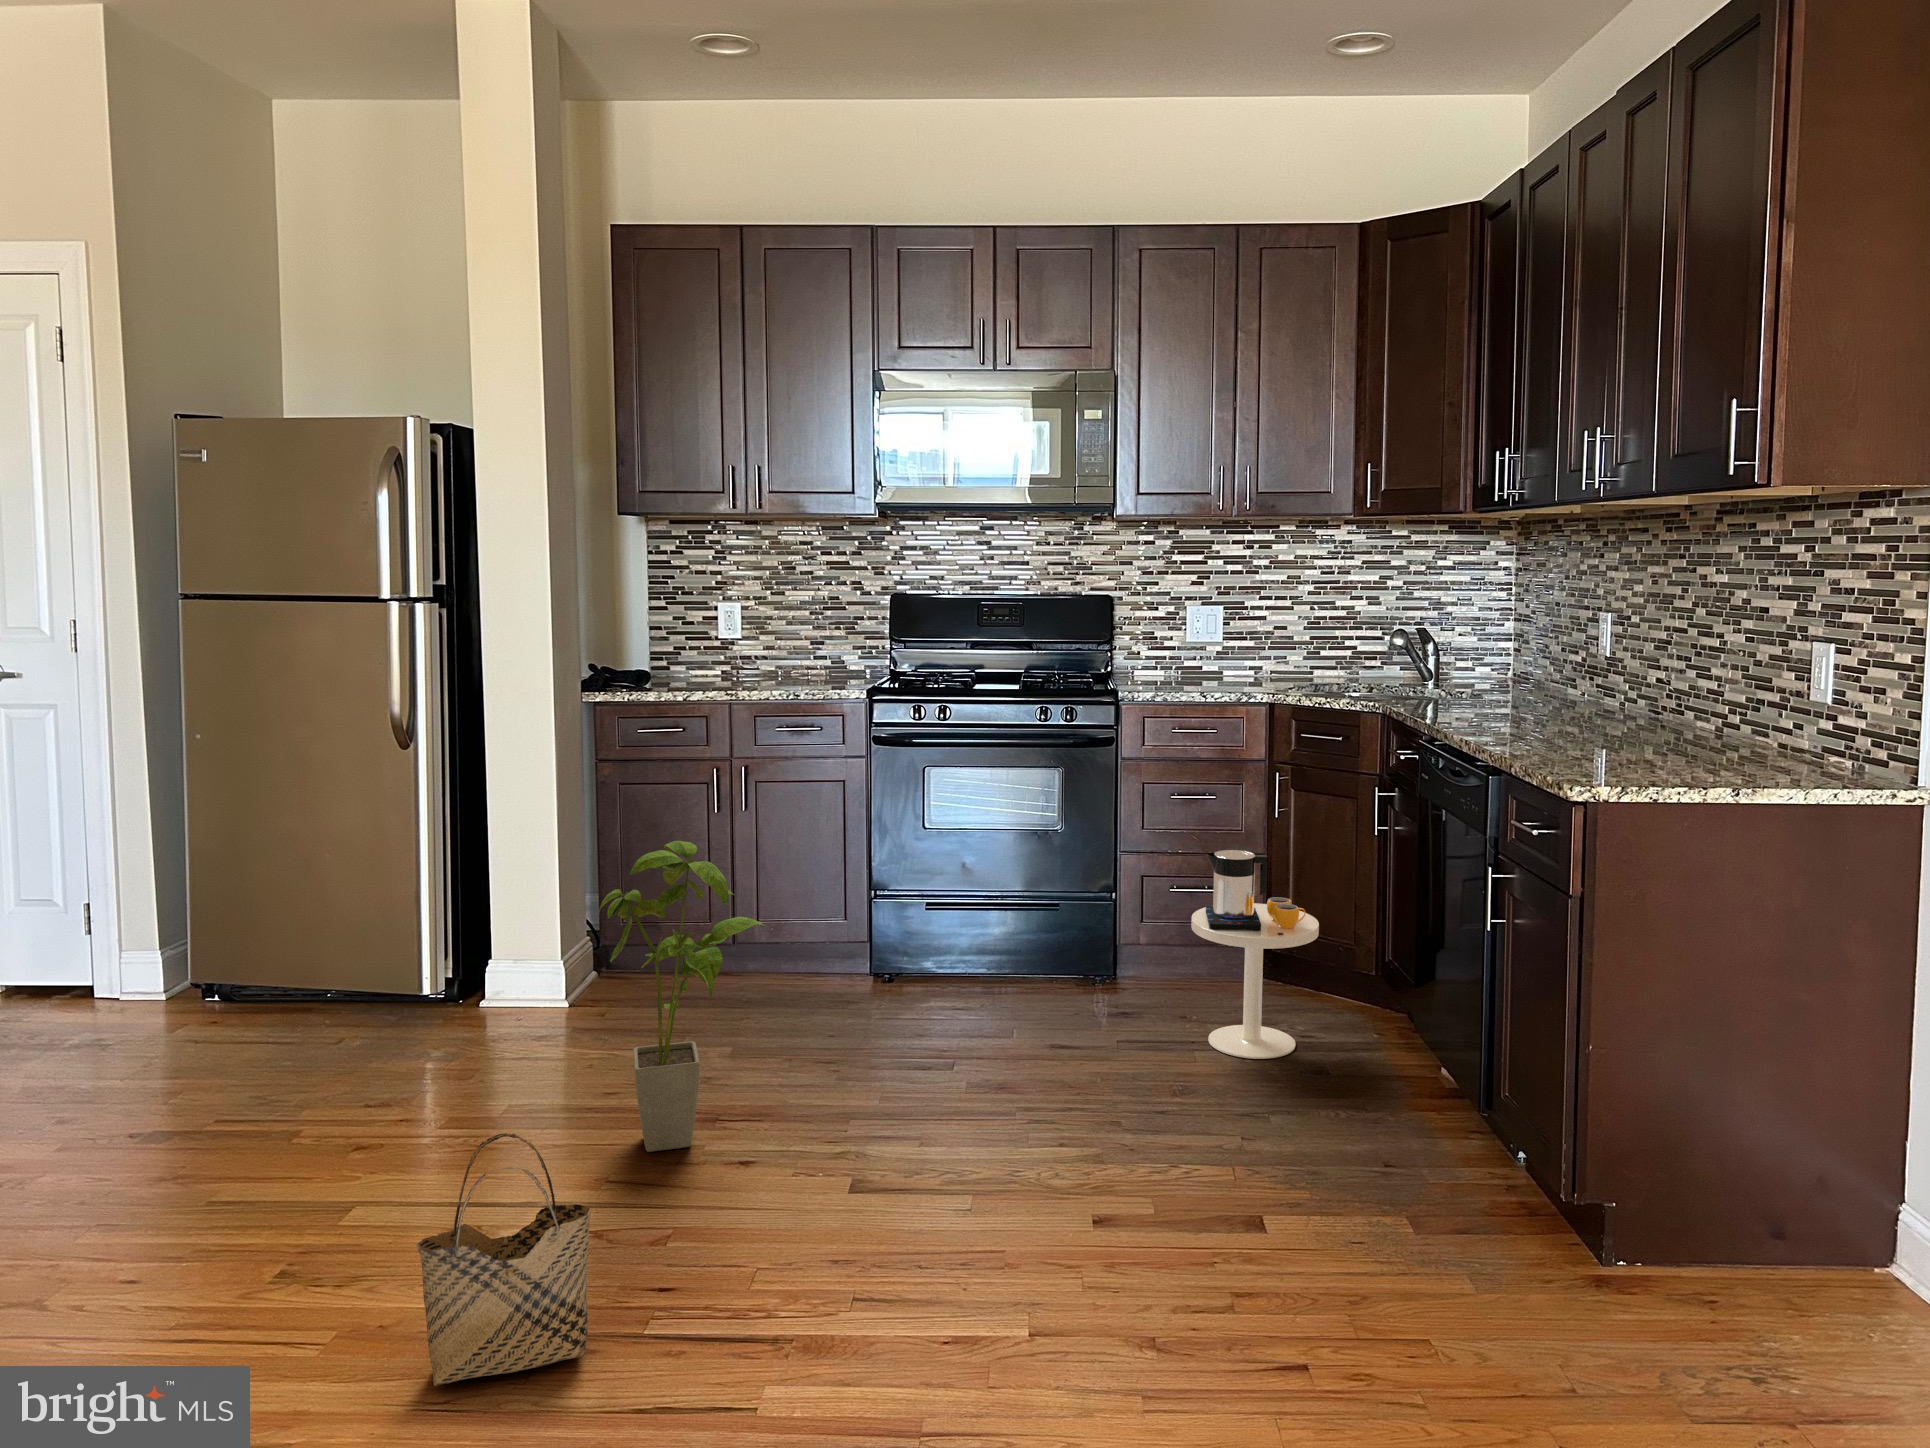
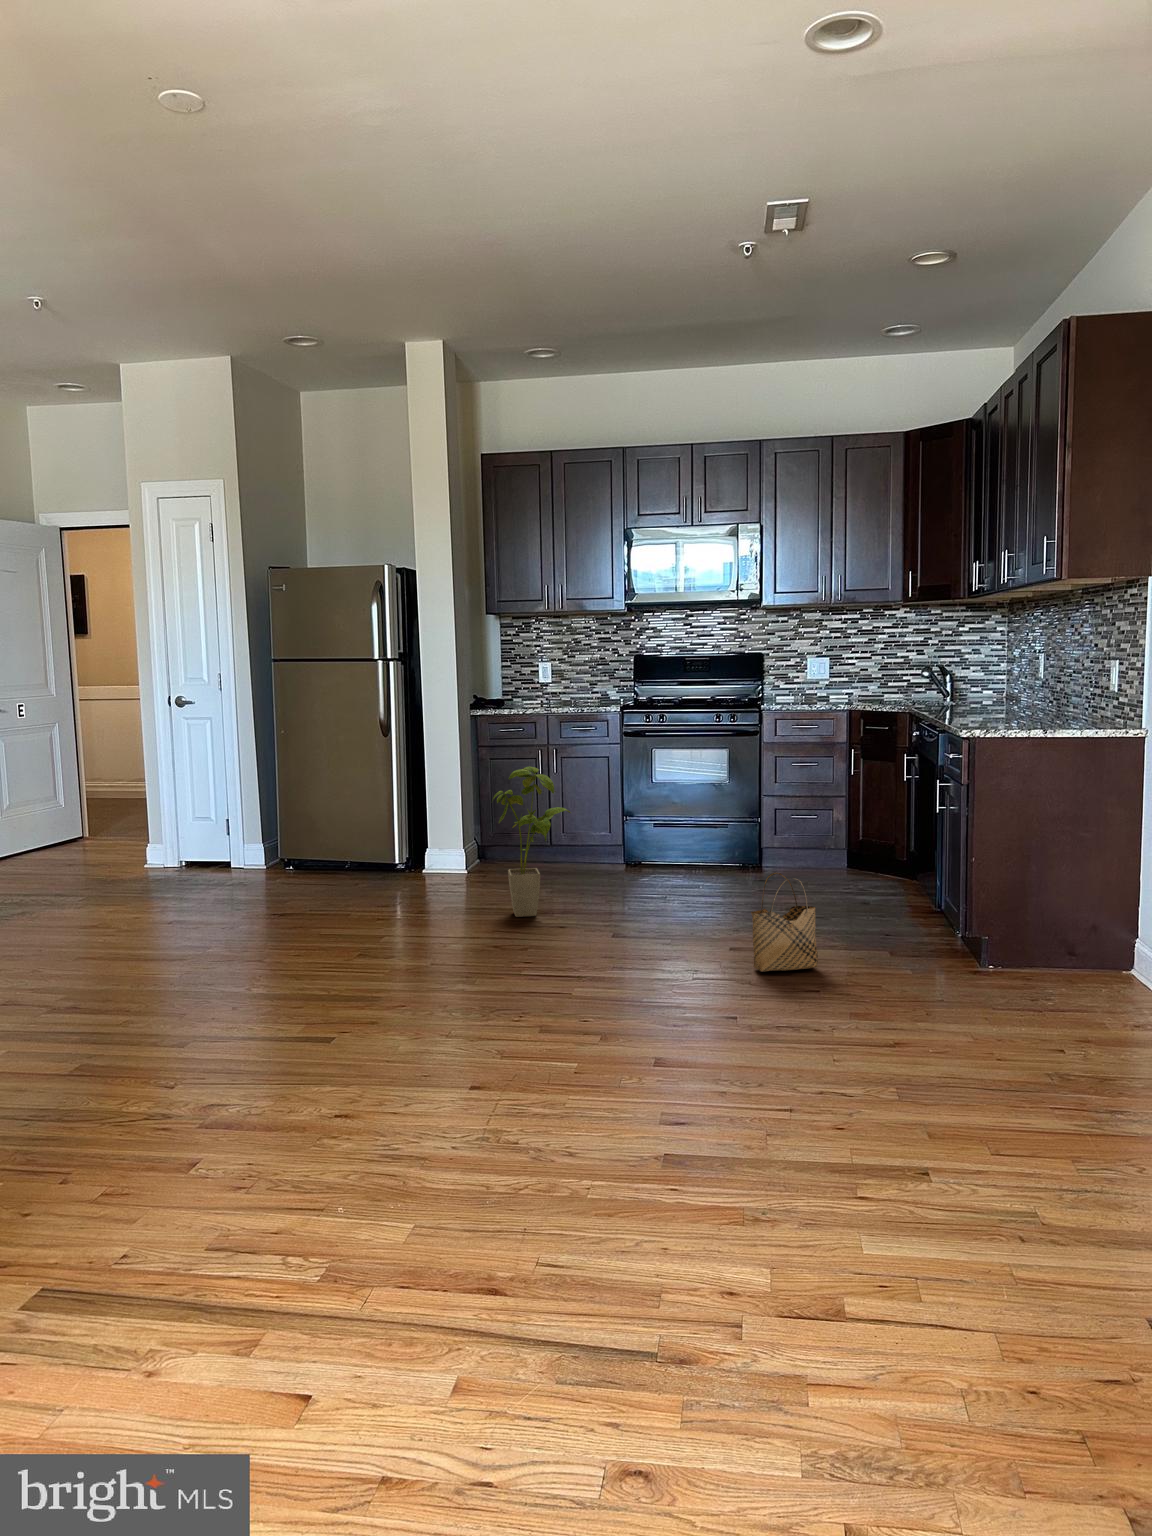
side table: present [1191,850,1319,1059] -> none [796,786,866,896]
woven basket: present [416,1133,591,1386] -> present [751,873,818,972]

